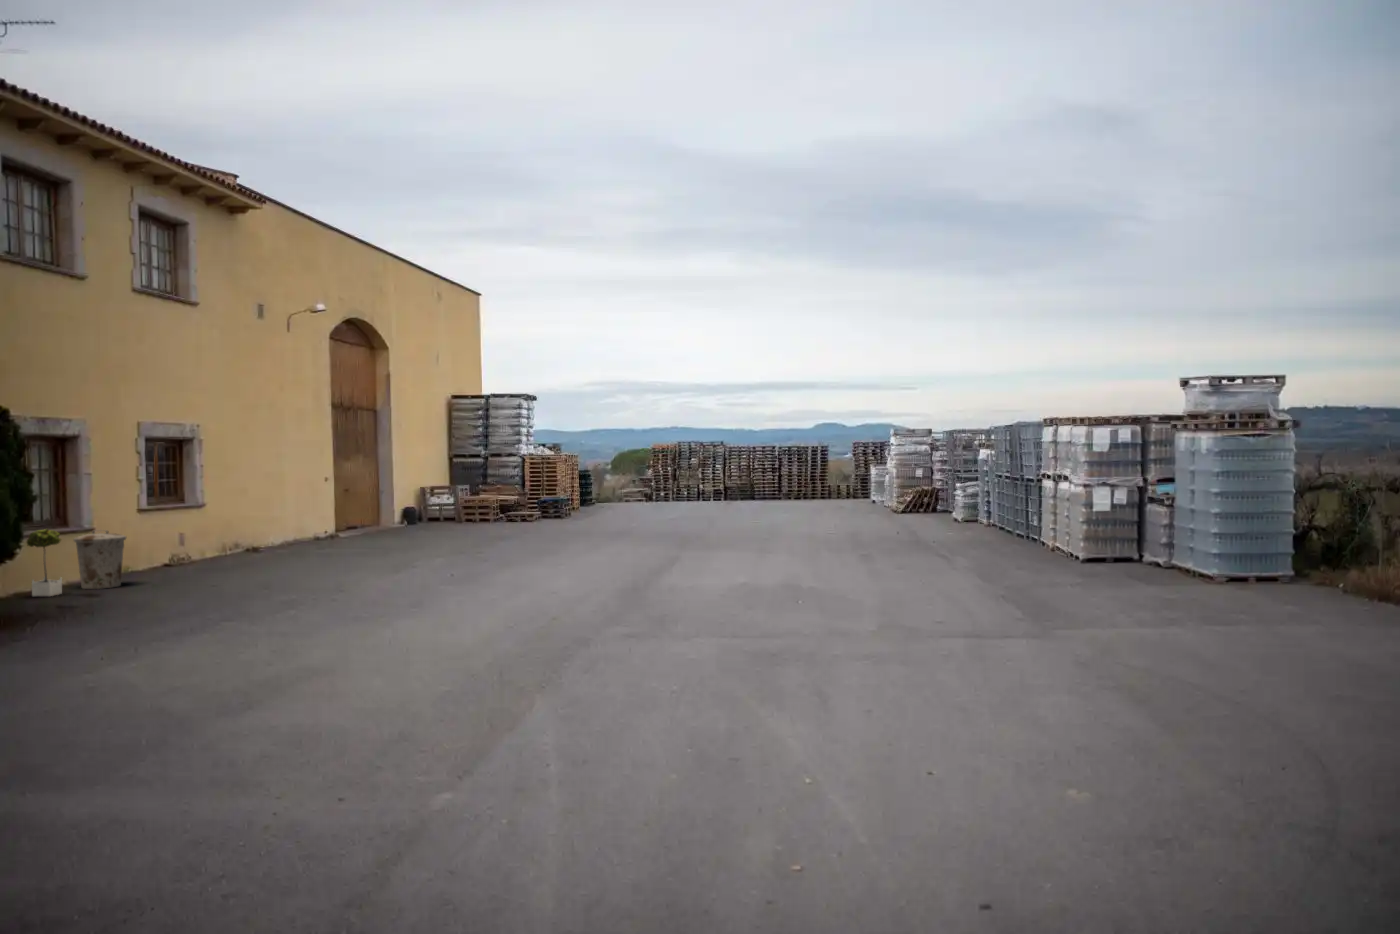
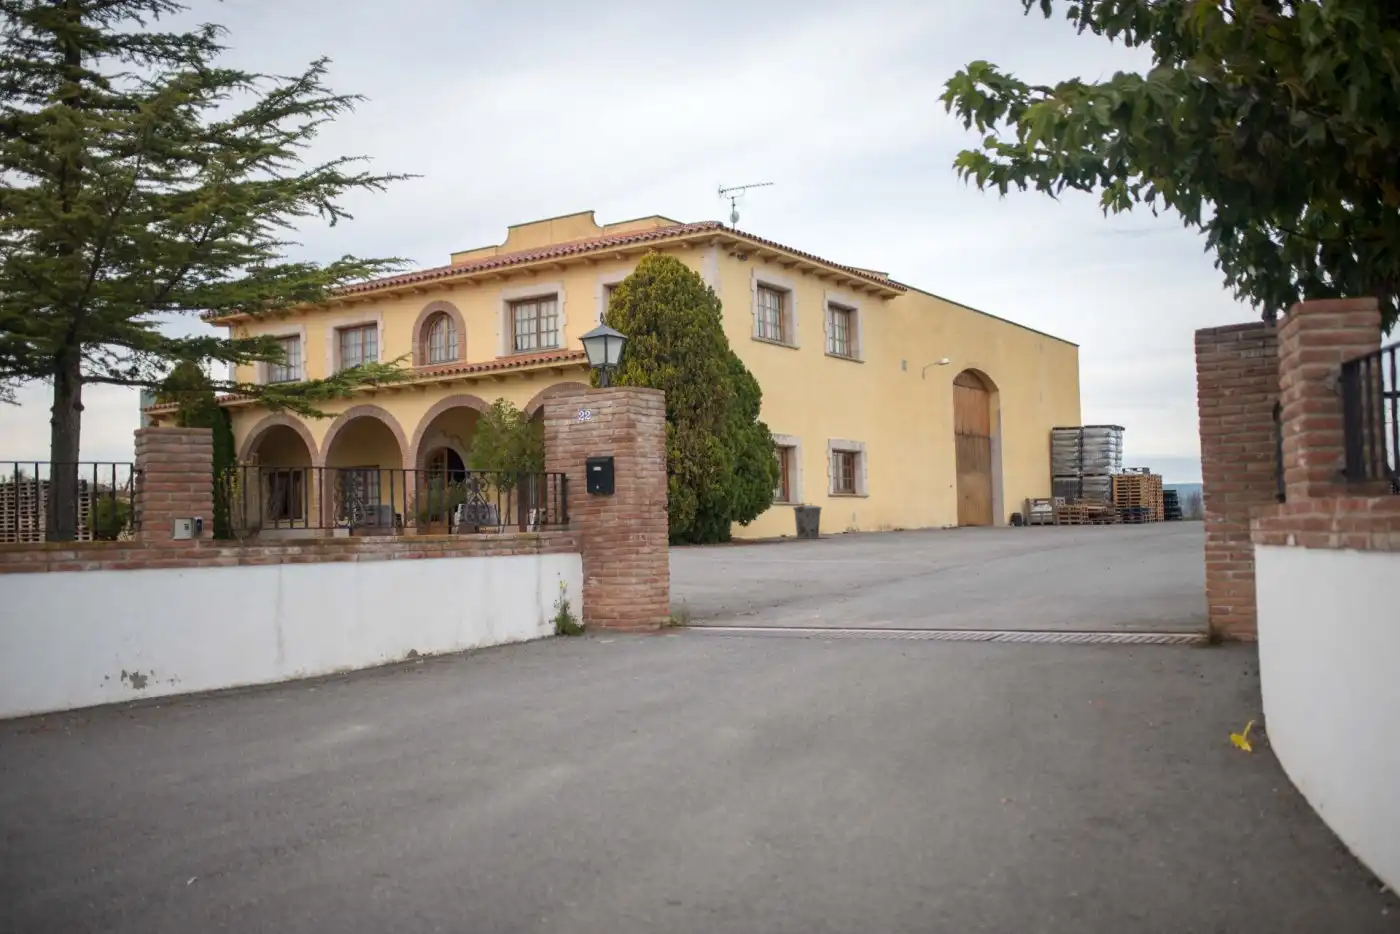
potted tree: present [27,529,62,596] -> none [769,498,787,540]

